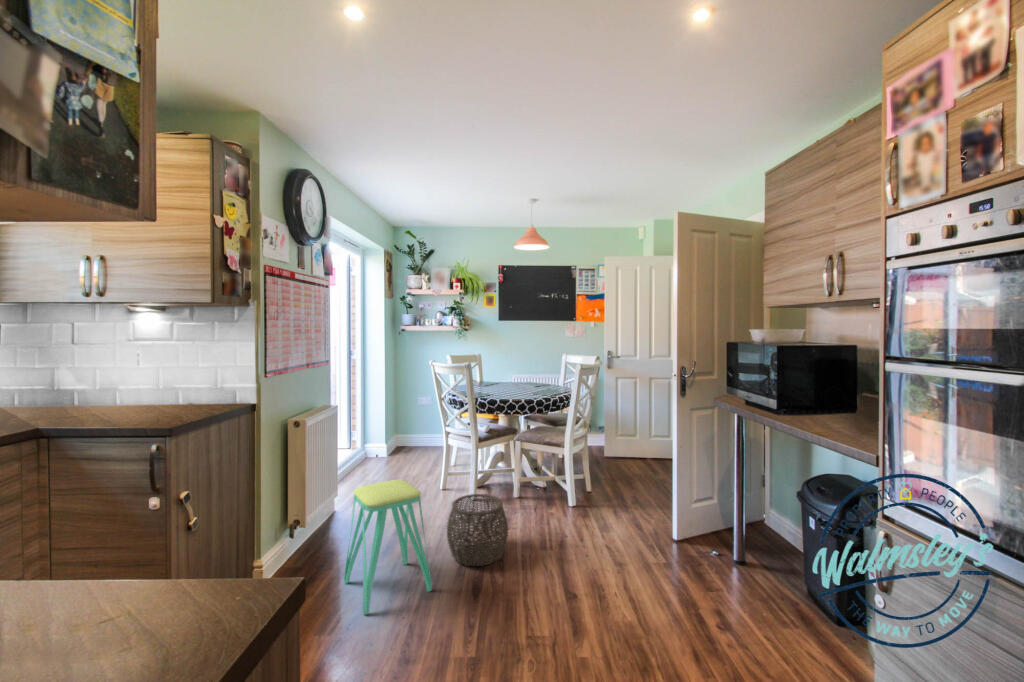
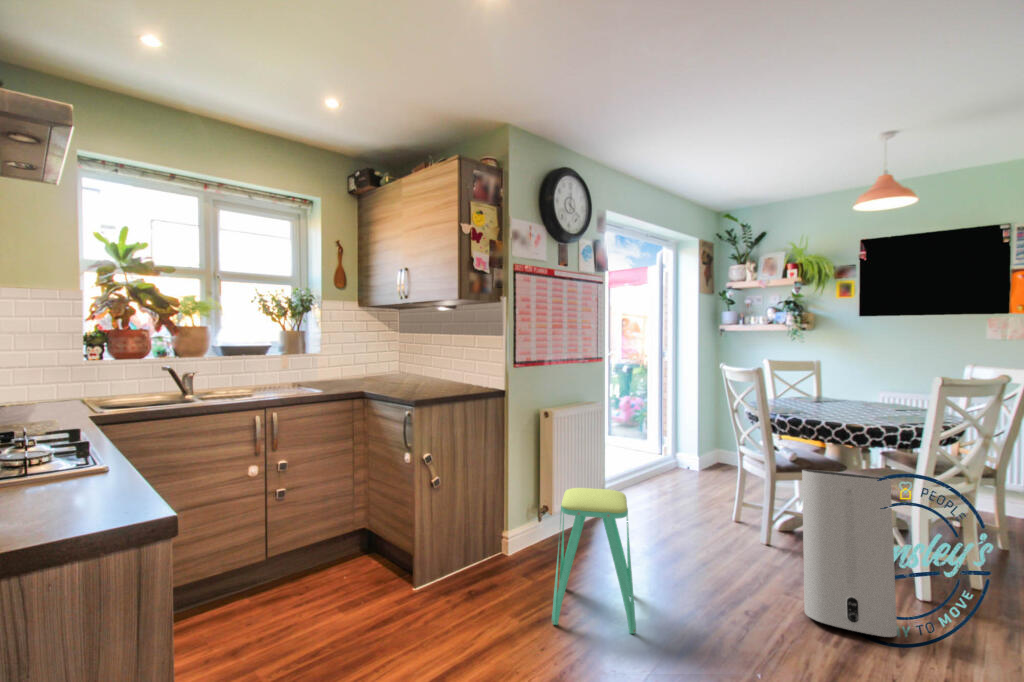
air purifier: none [511,431,562,531] -> present [802,470,897,637]
woven basket: present [447,494,508,566] -> none [678,536,769,640]

